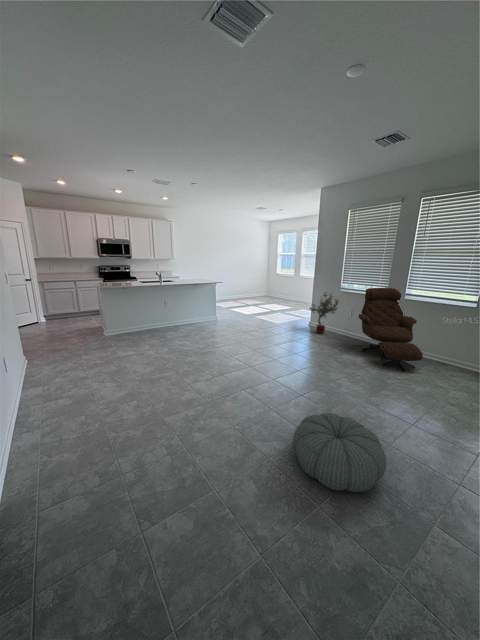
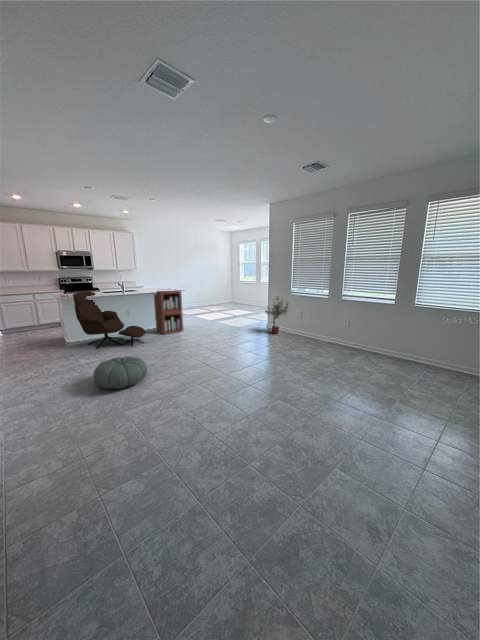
bookshelf: none [191,281,220,328] -> present [153,290,183,334]
lounge chair: present [359,288,423,371] -> present [73,291,146,348]
pouf: present [293,413,386,492] -> present [93,356,147,389]

